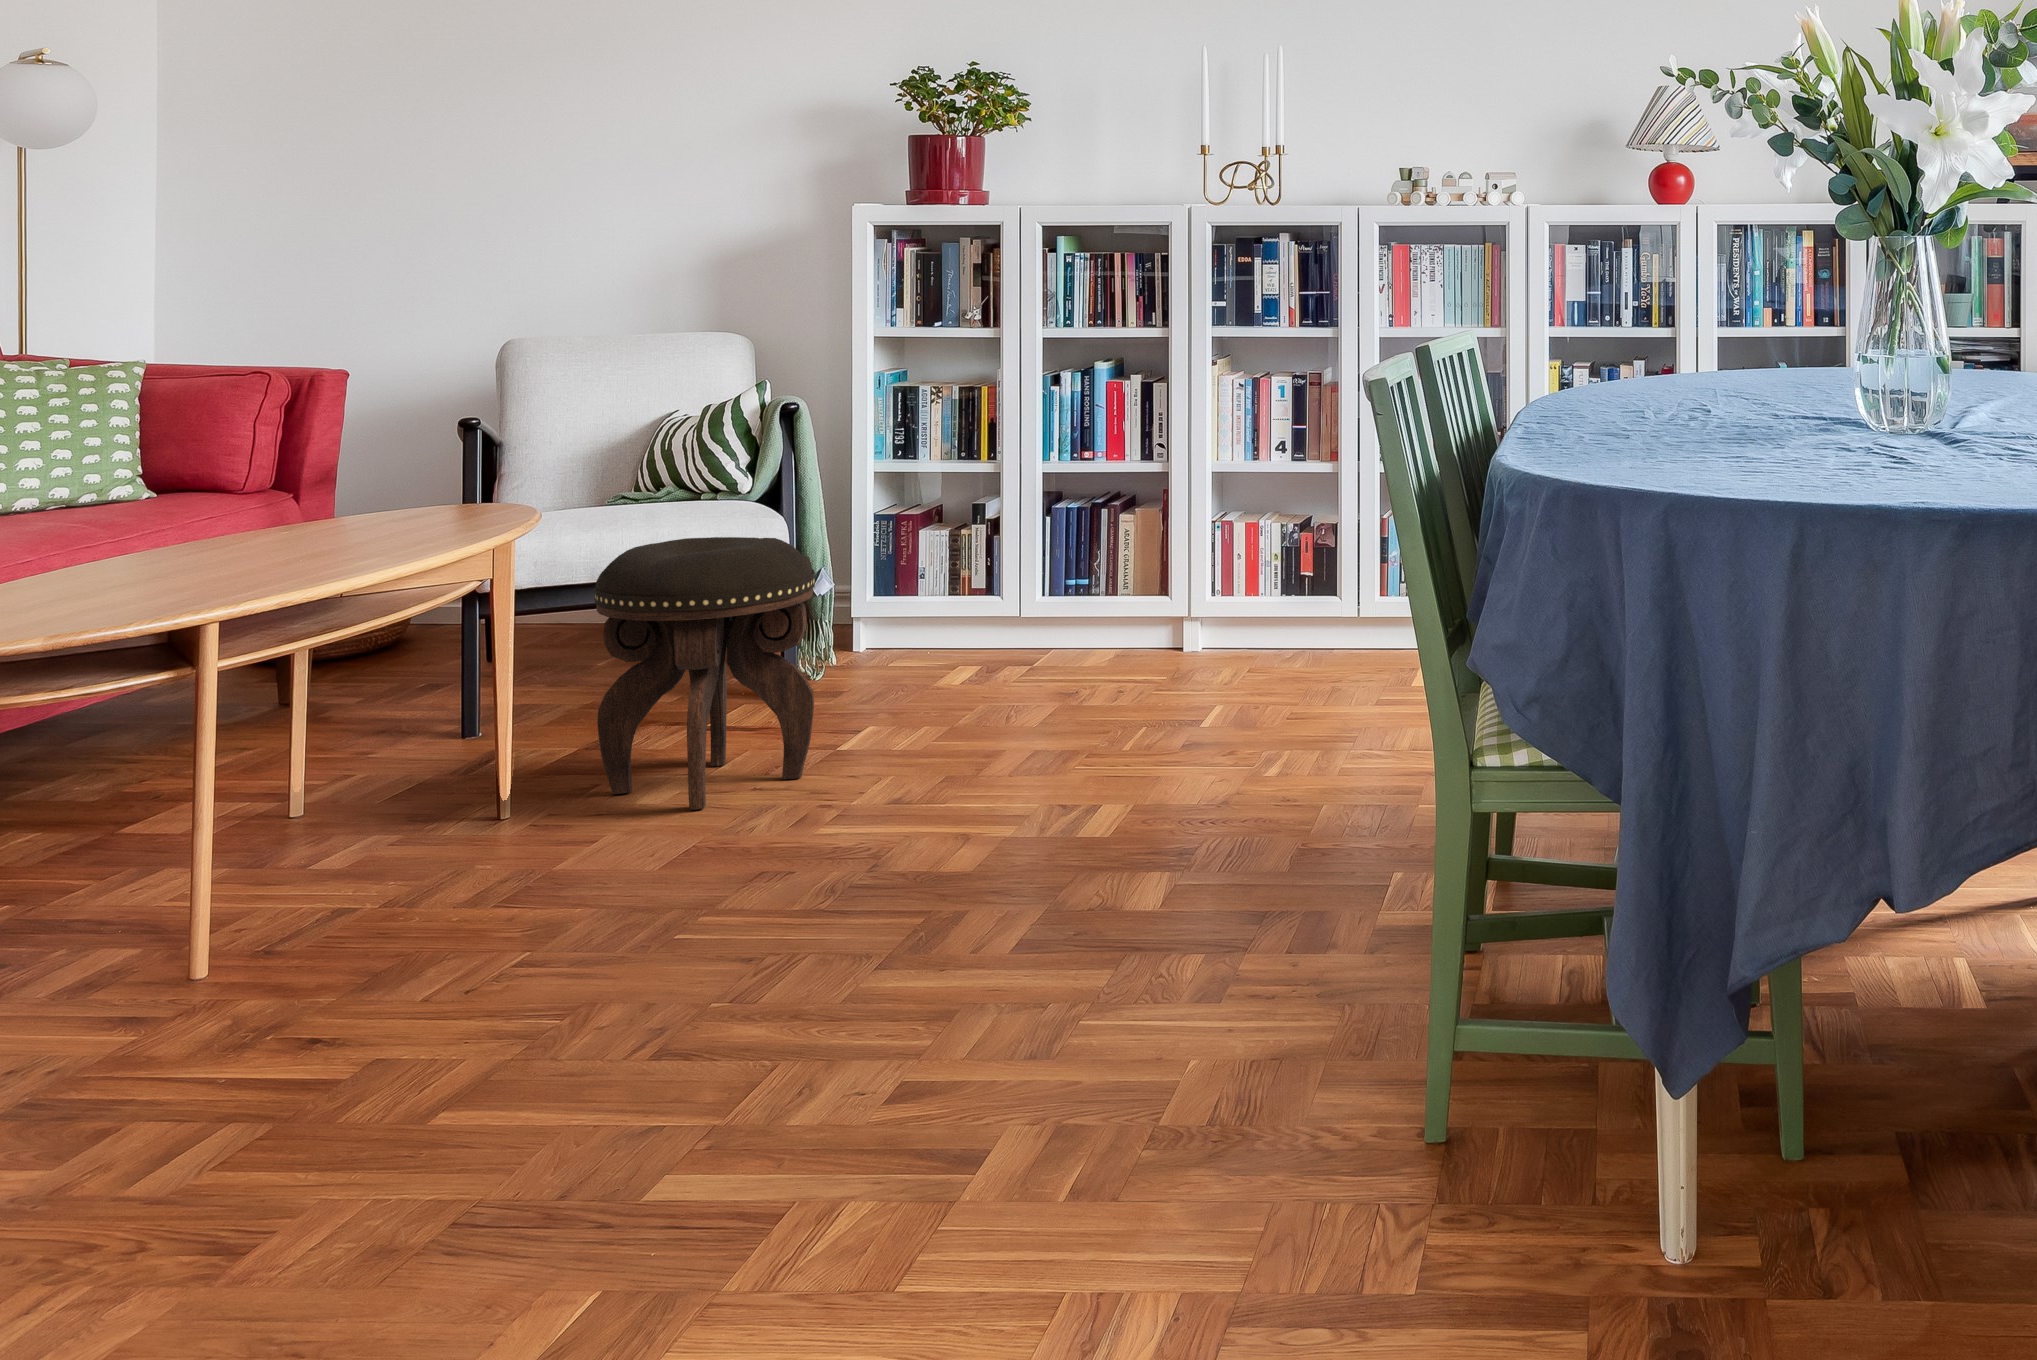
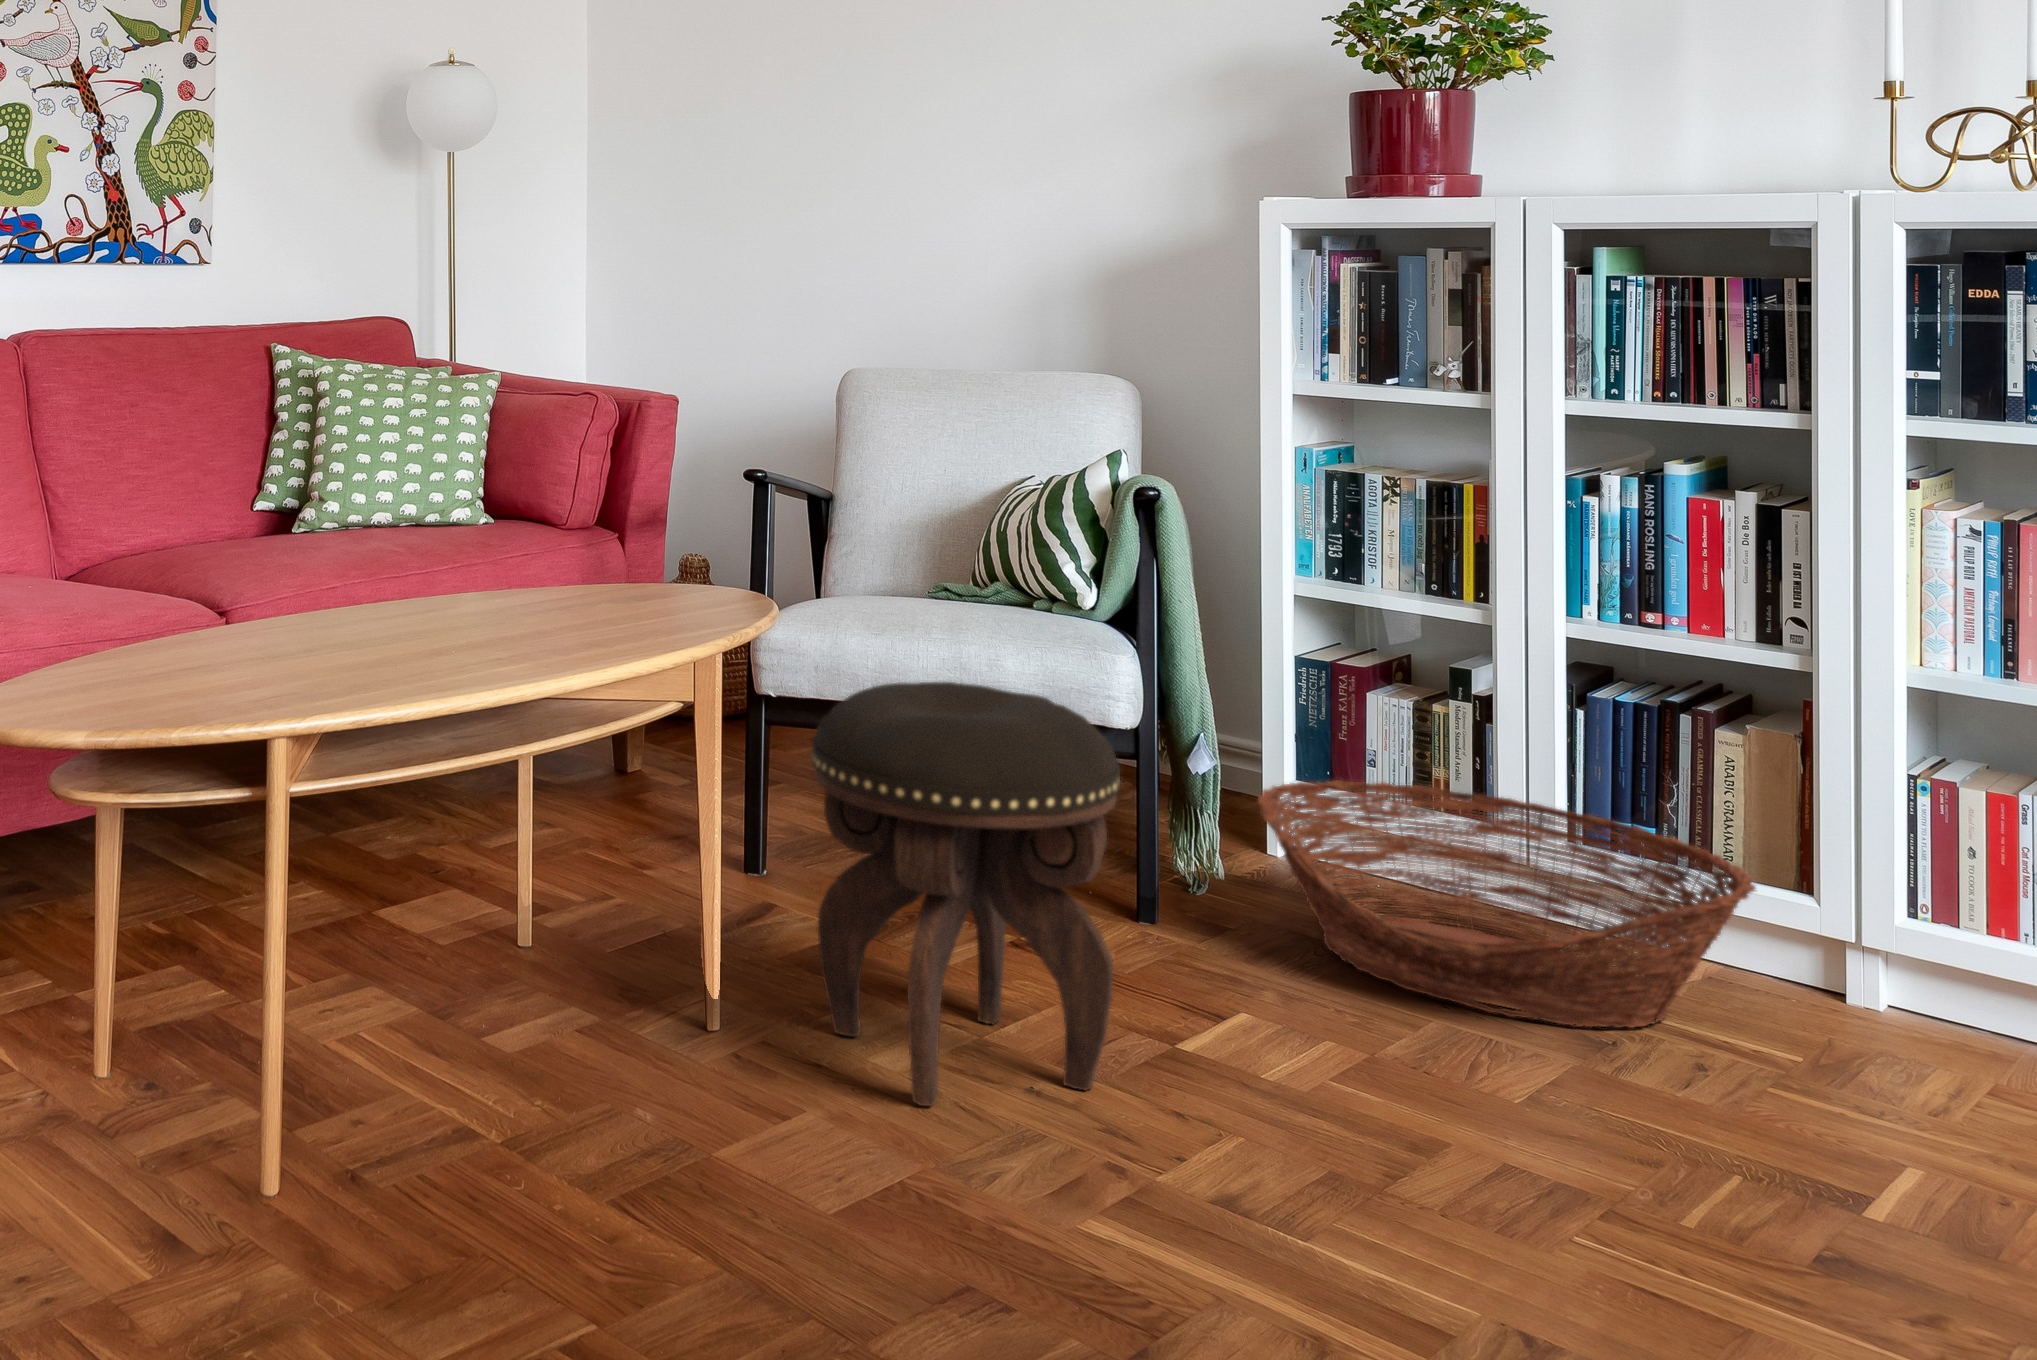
basket: none [870,576,1146,694] -> present [1258,780,1757,1028]

